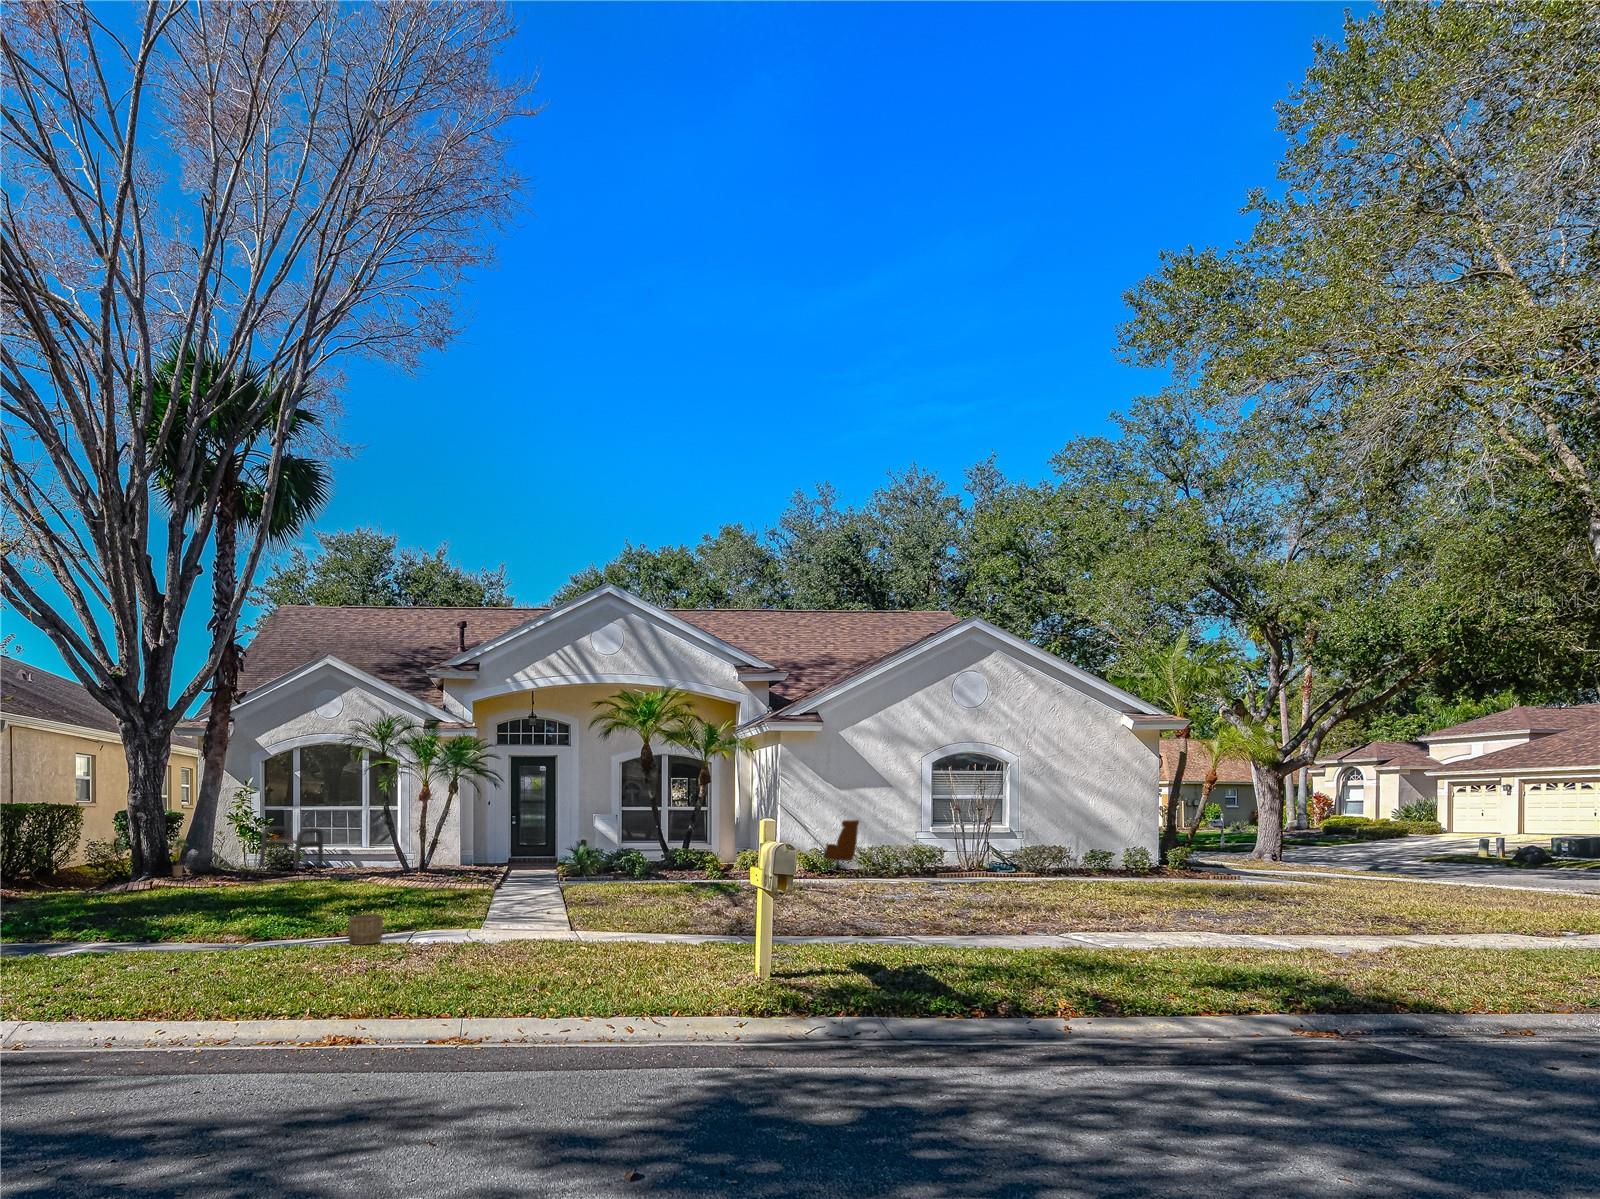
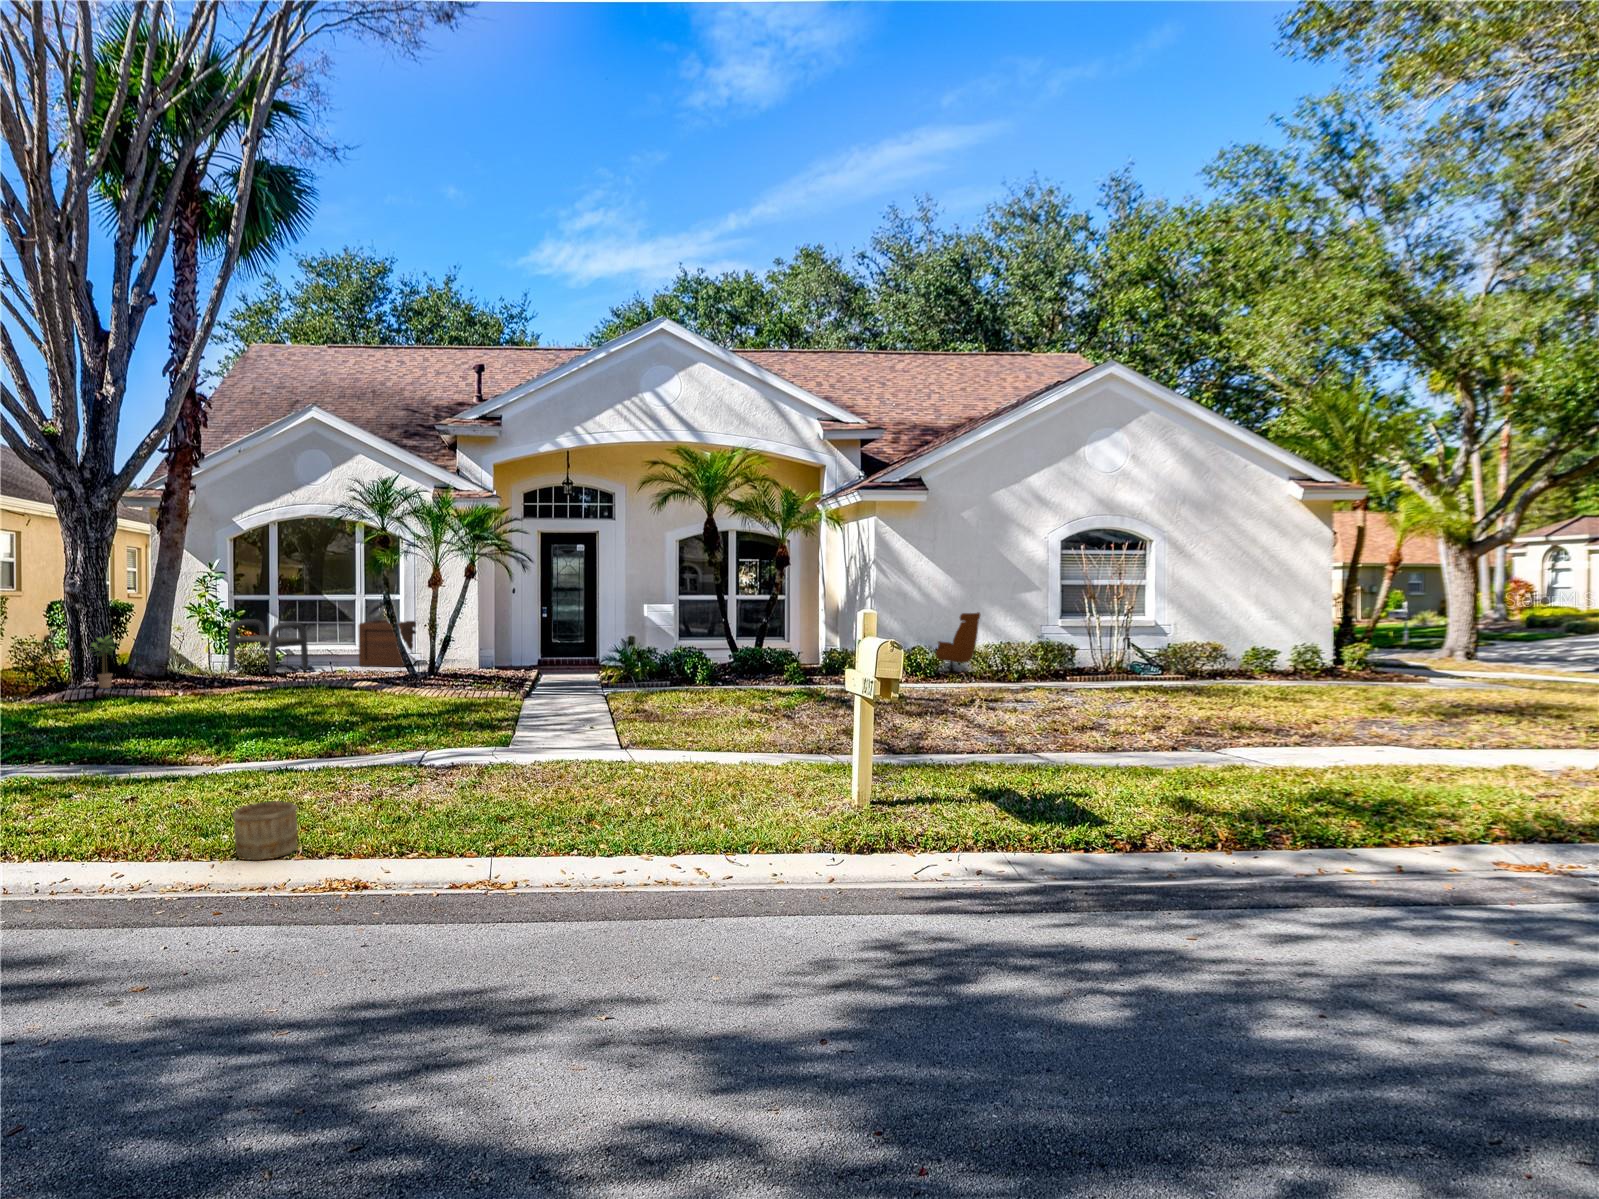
wooden crate: none [361,828,409,866] -> present [359,620,417,667]

